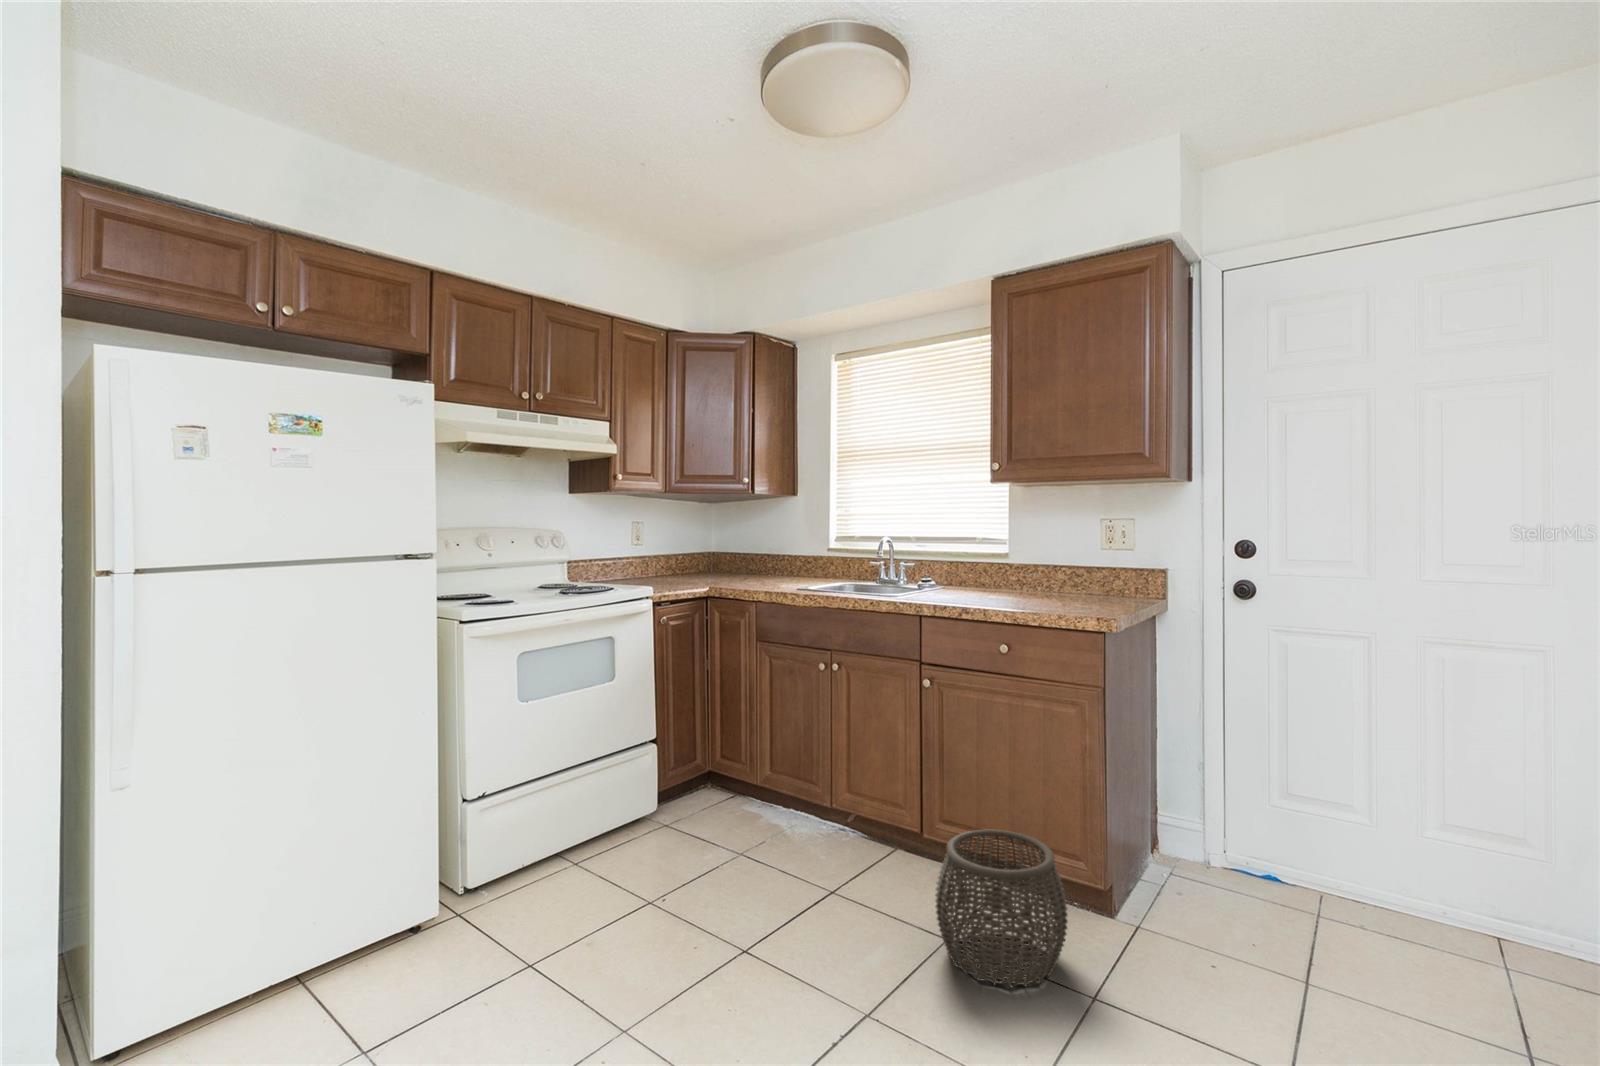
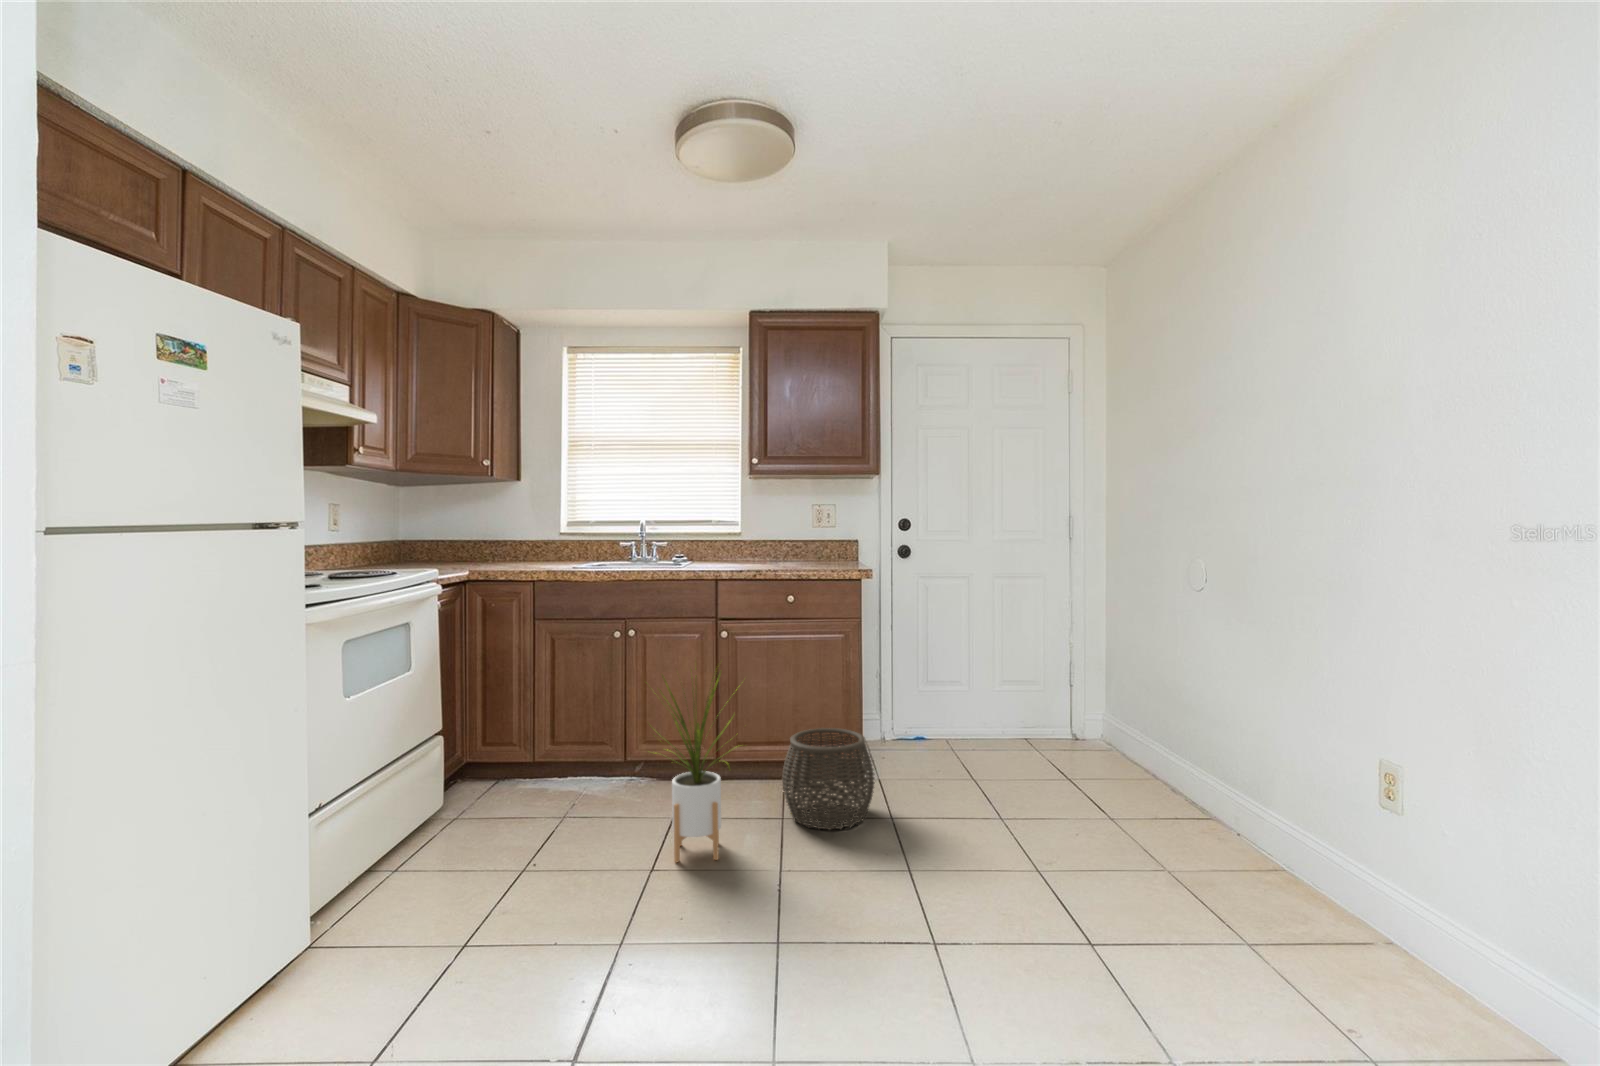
house plant: none [741,712,865,969] -> present [650,669,733,862]

